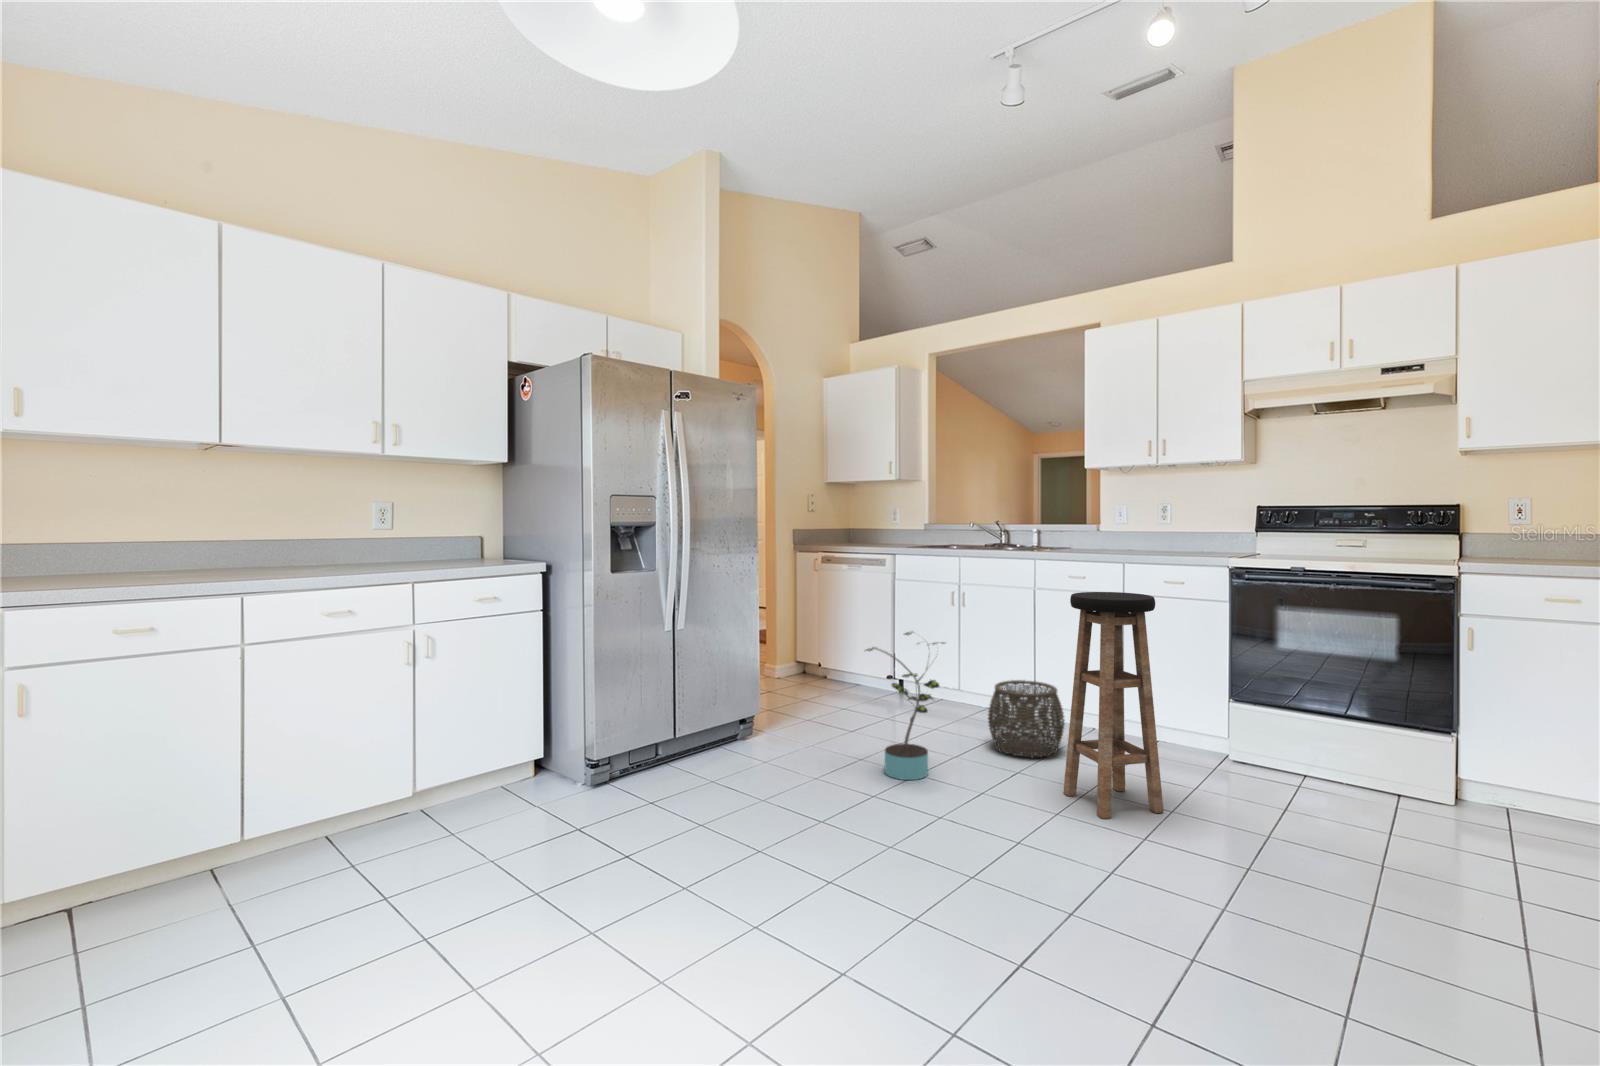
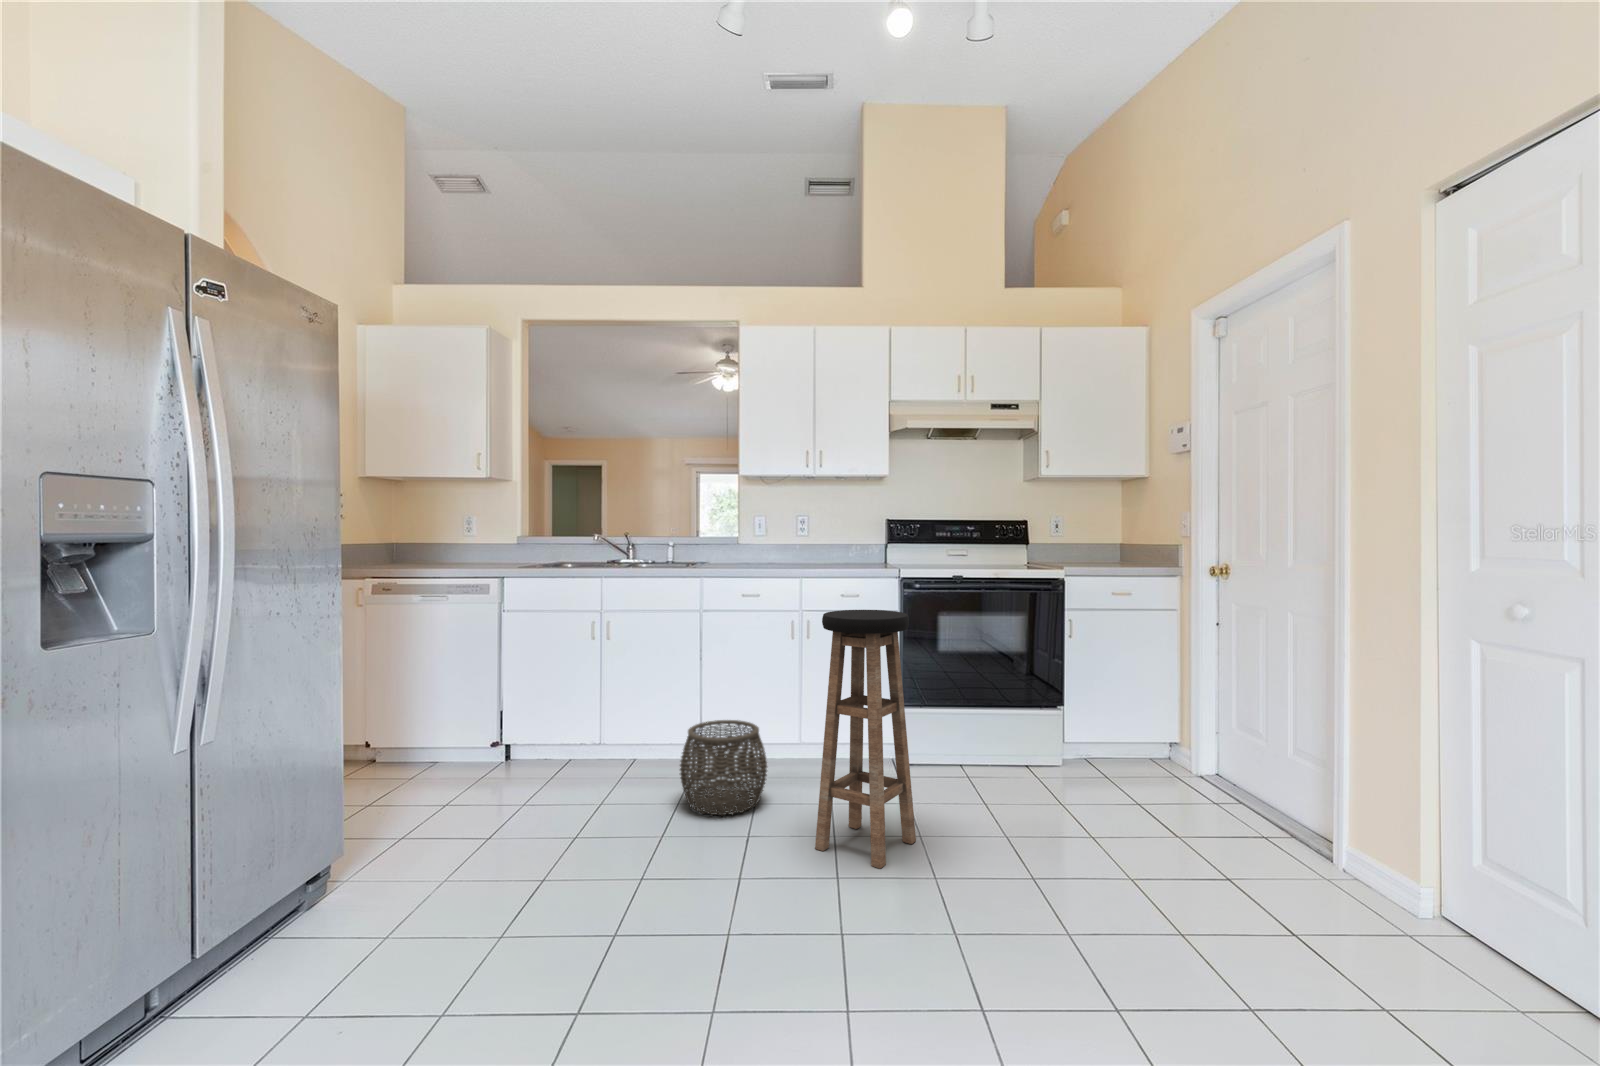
potted plant: present [866,632,944,780] -> none [563,682,683,895]

